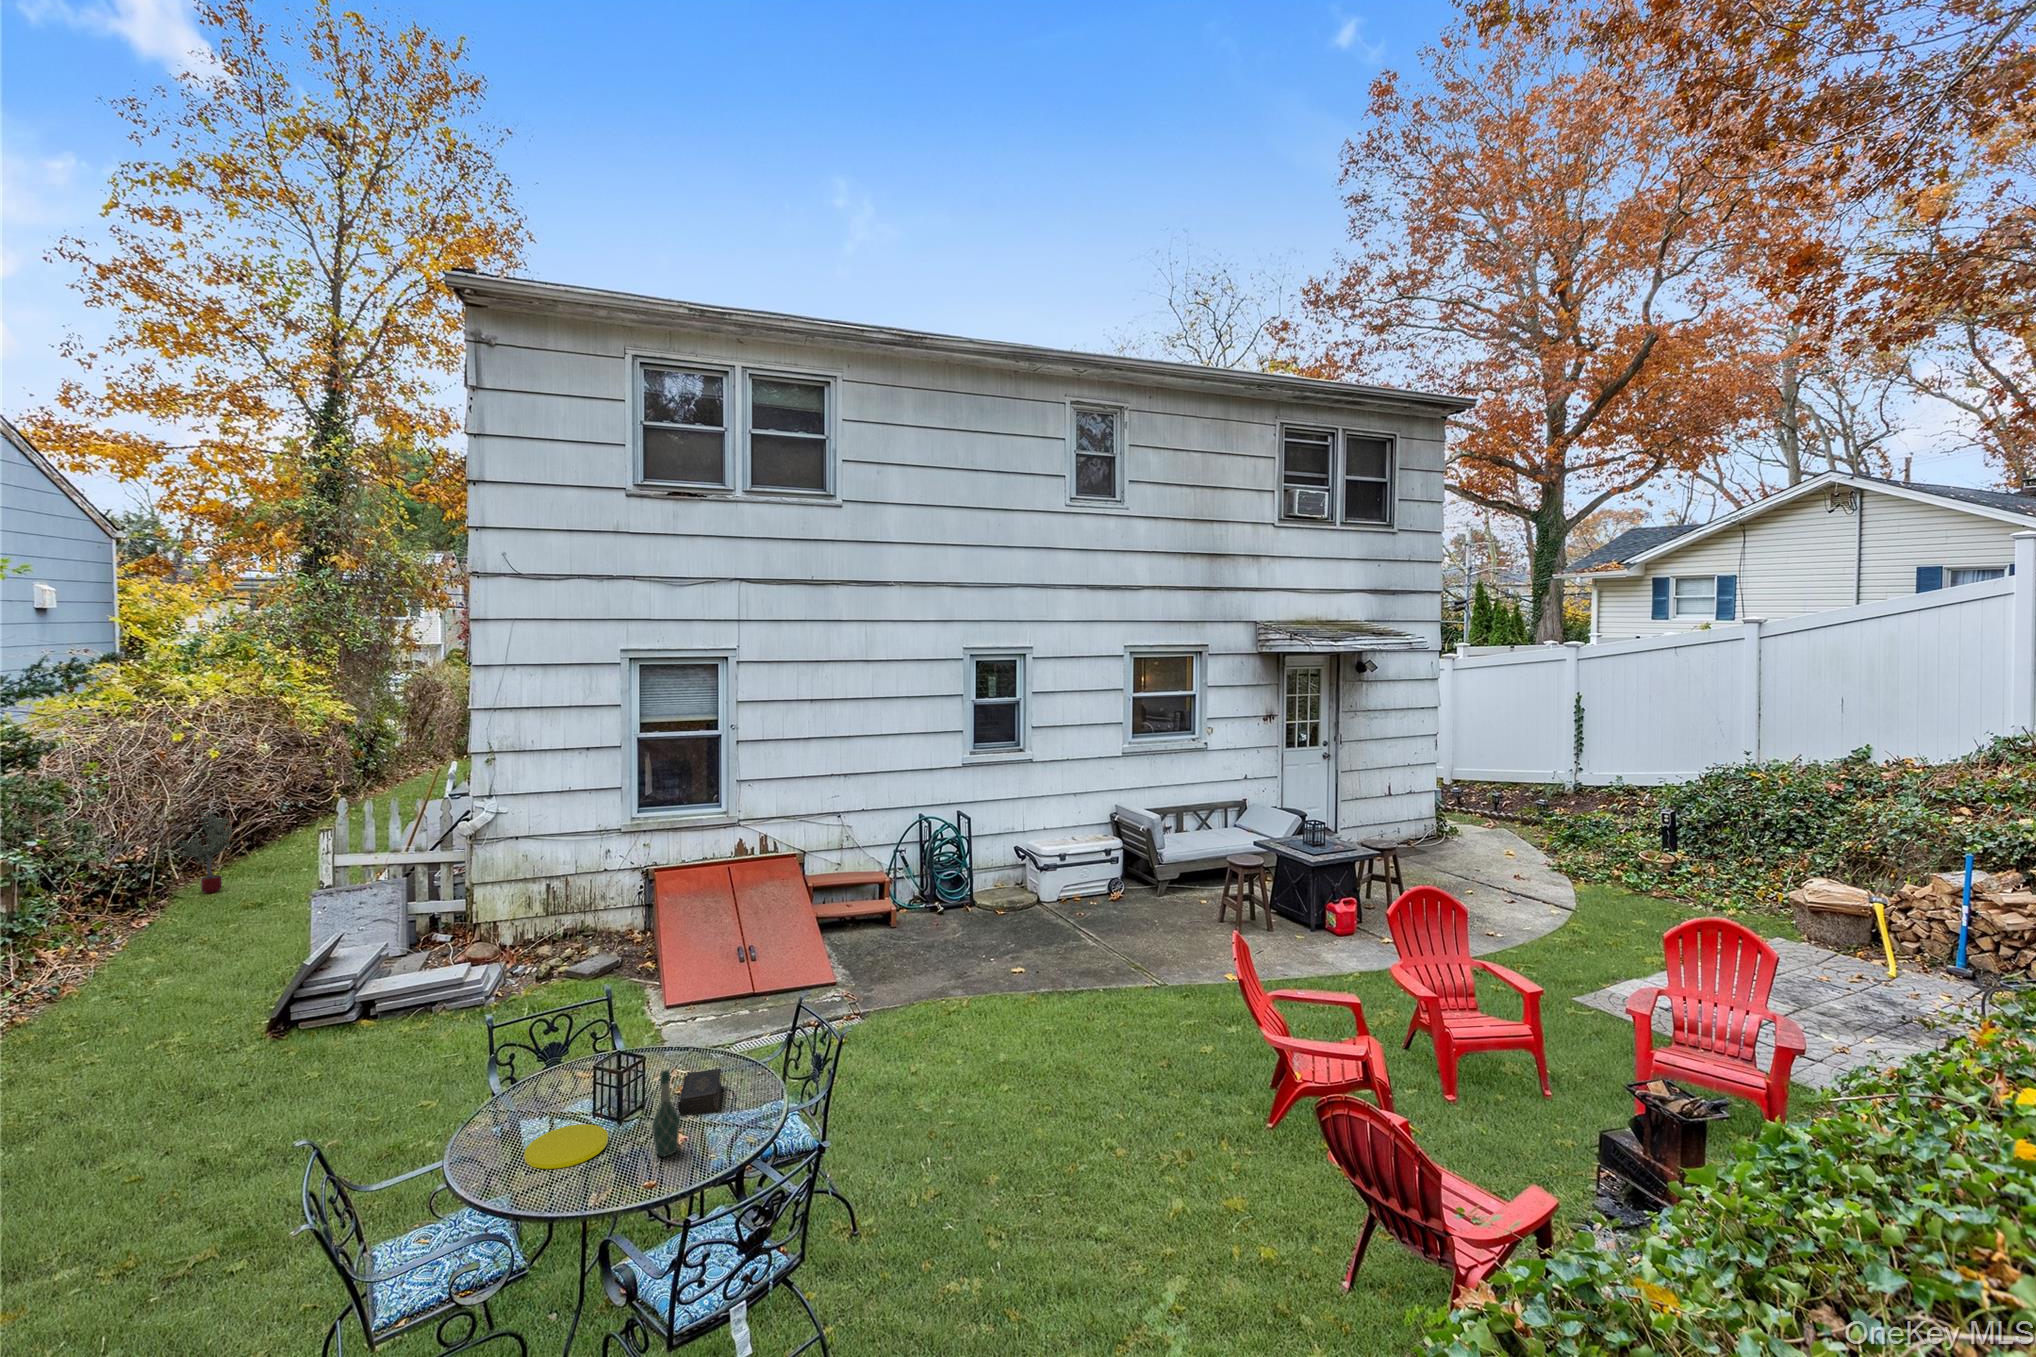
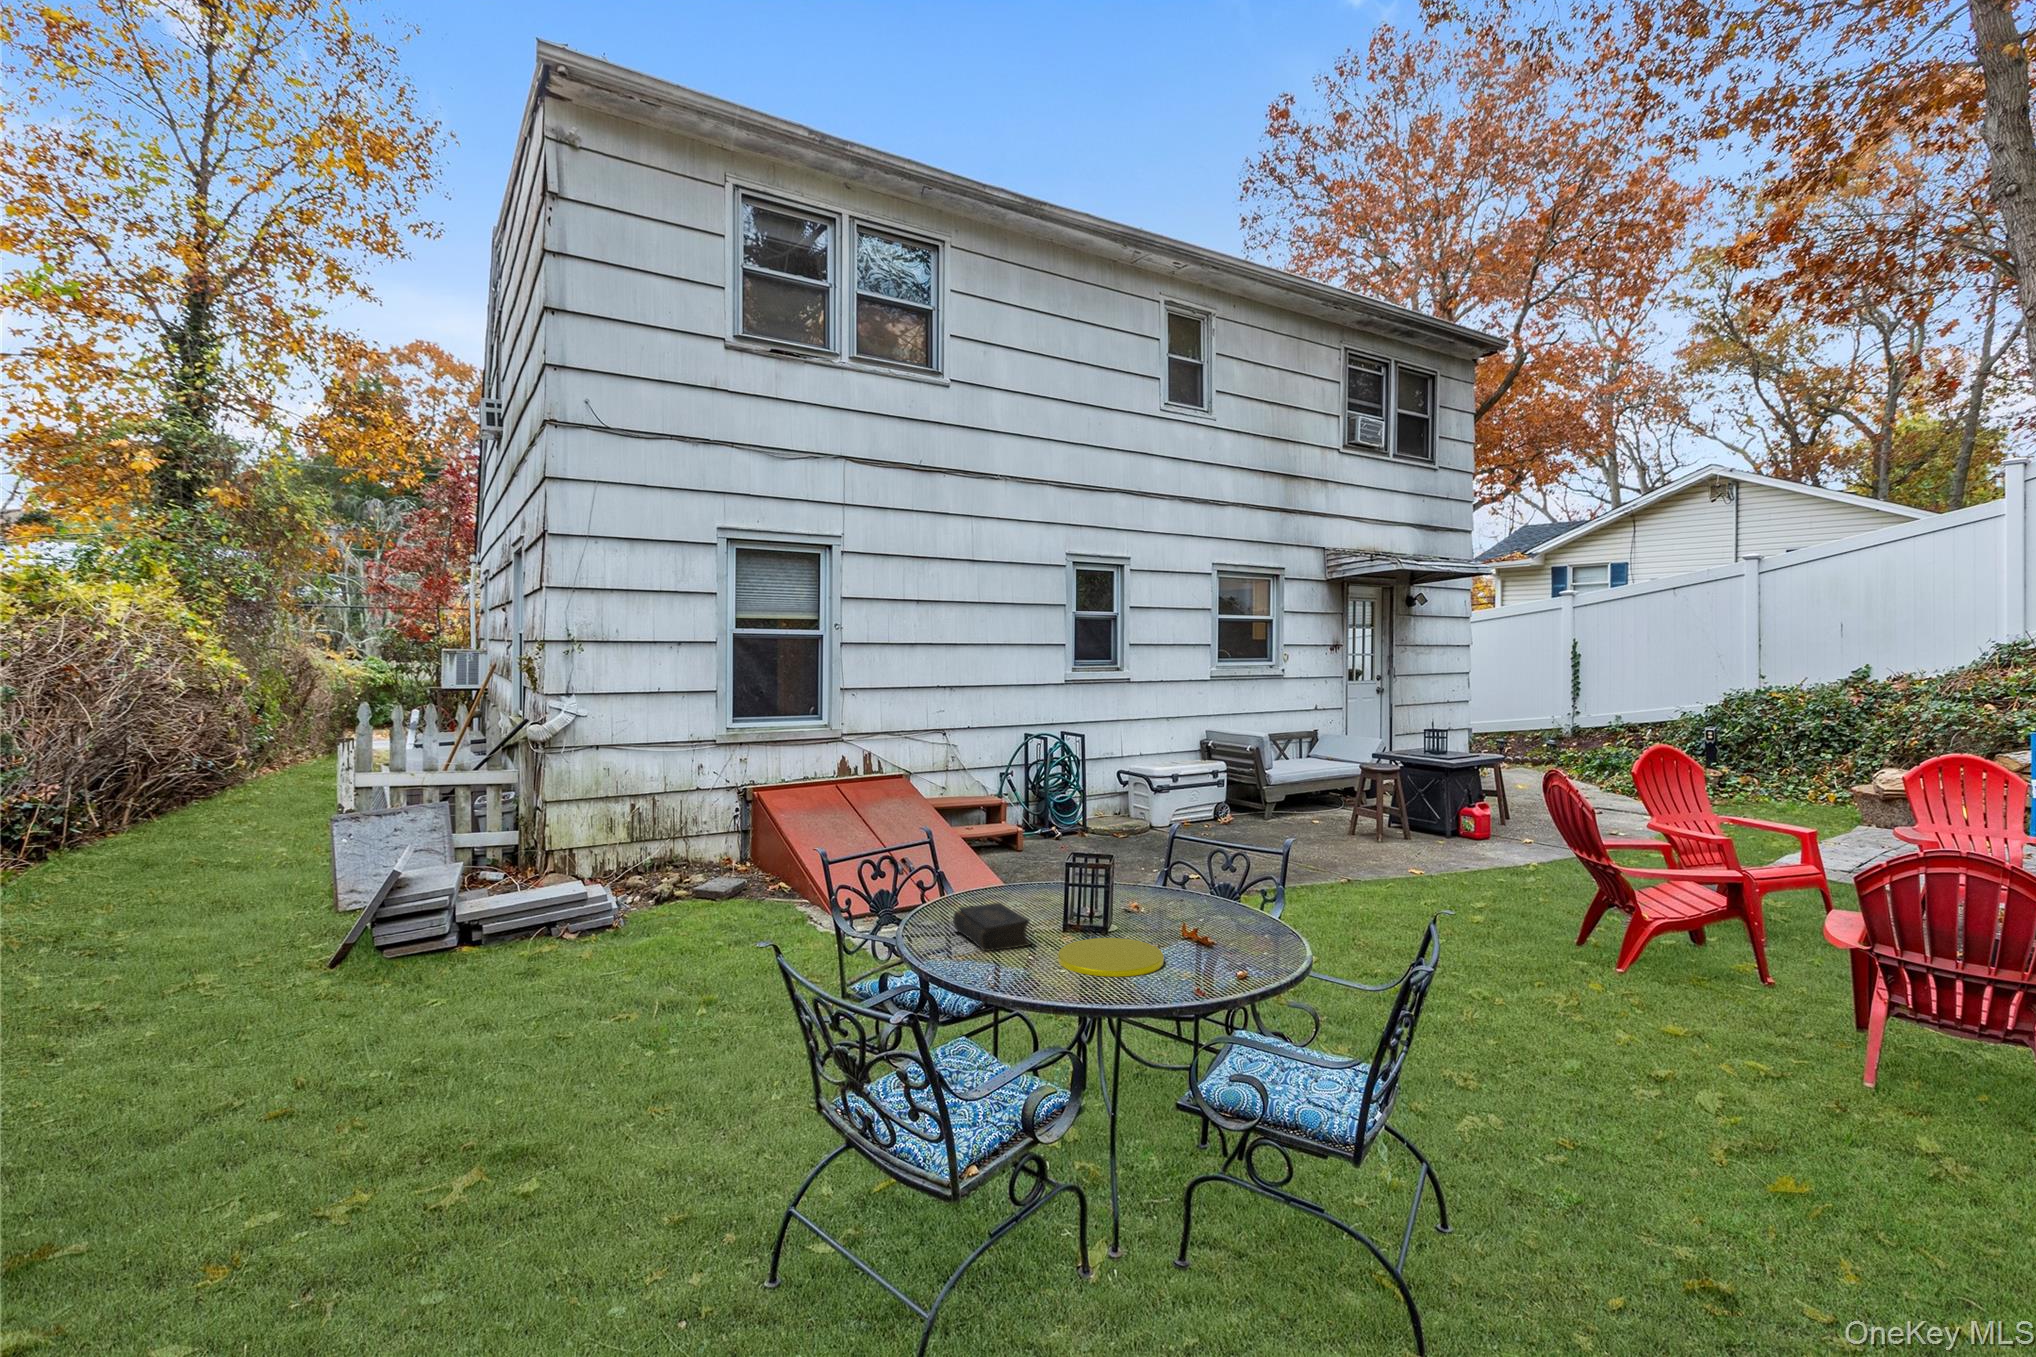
potted tree: present [178,811,234,893] -> none [80,747,155,851]
book: present [678,1069,722,1115] -> present [953,903,1031,951]
wine bottle: present [652,1070,680,1156] -> none [1229,844,1265,959]

